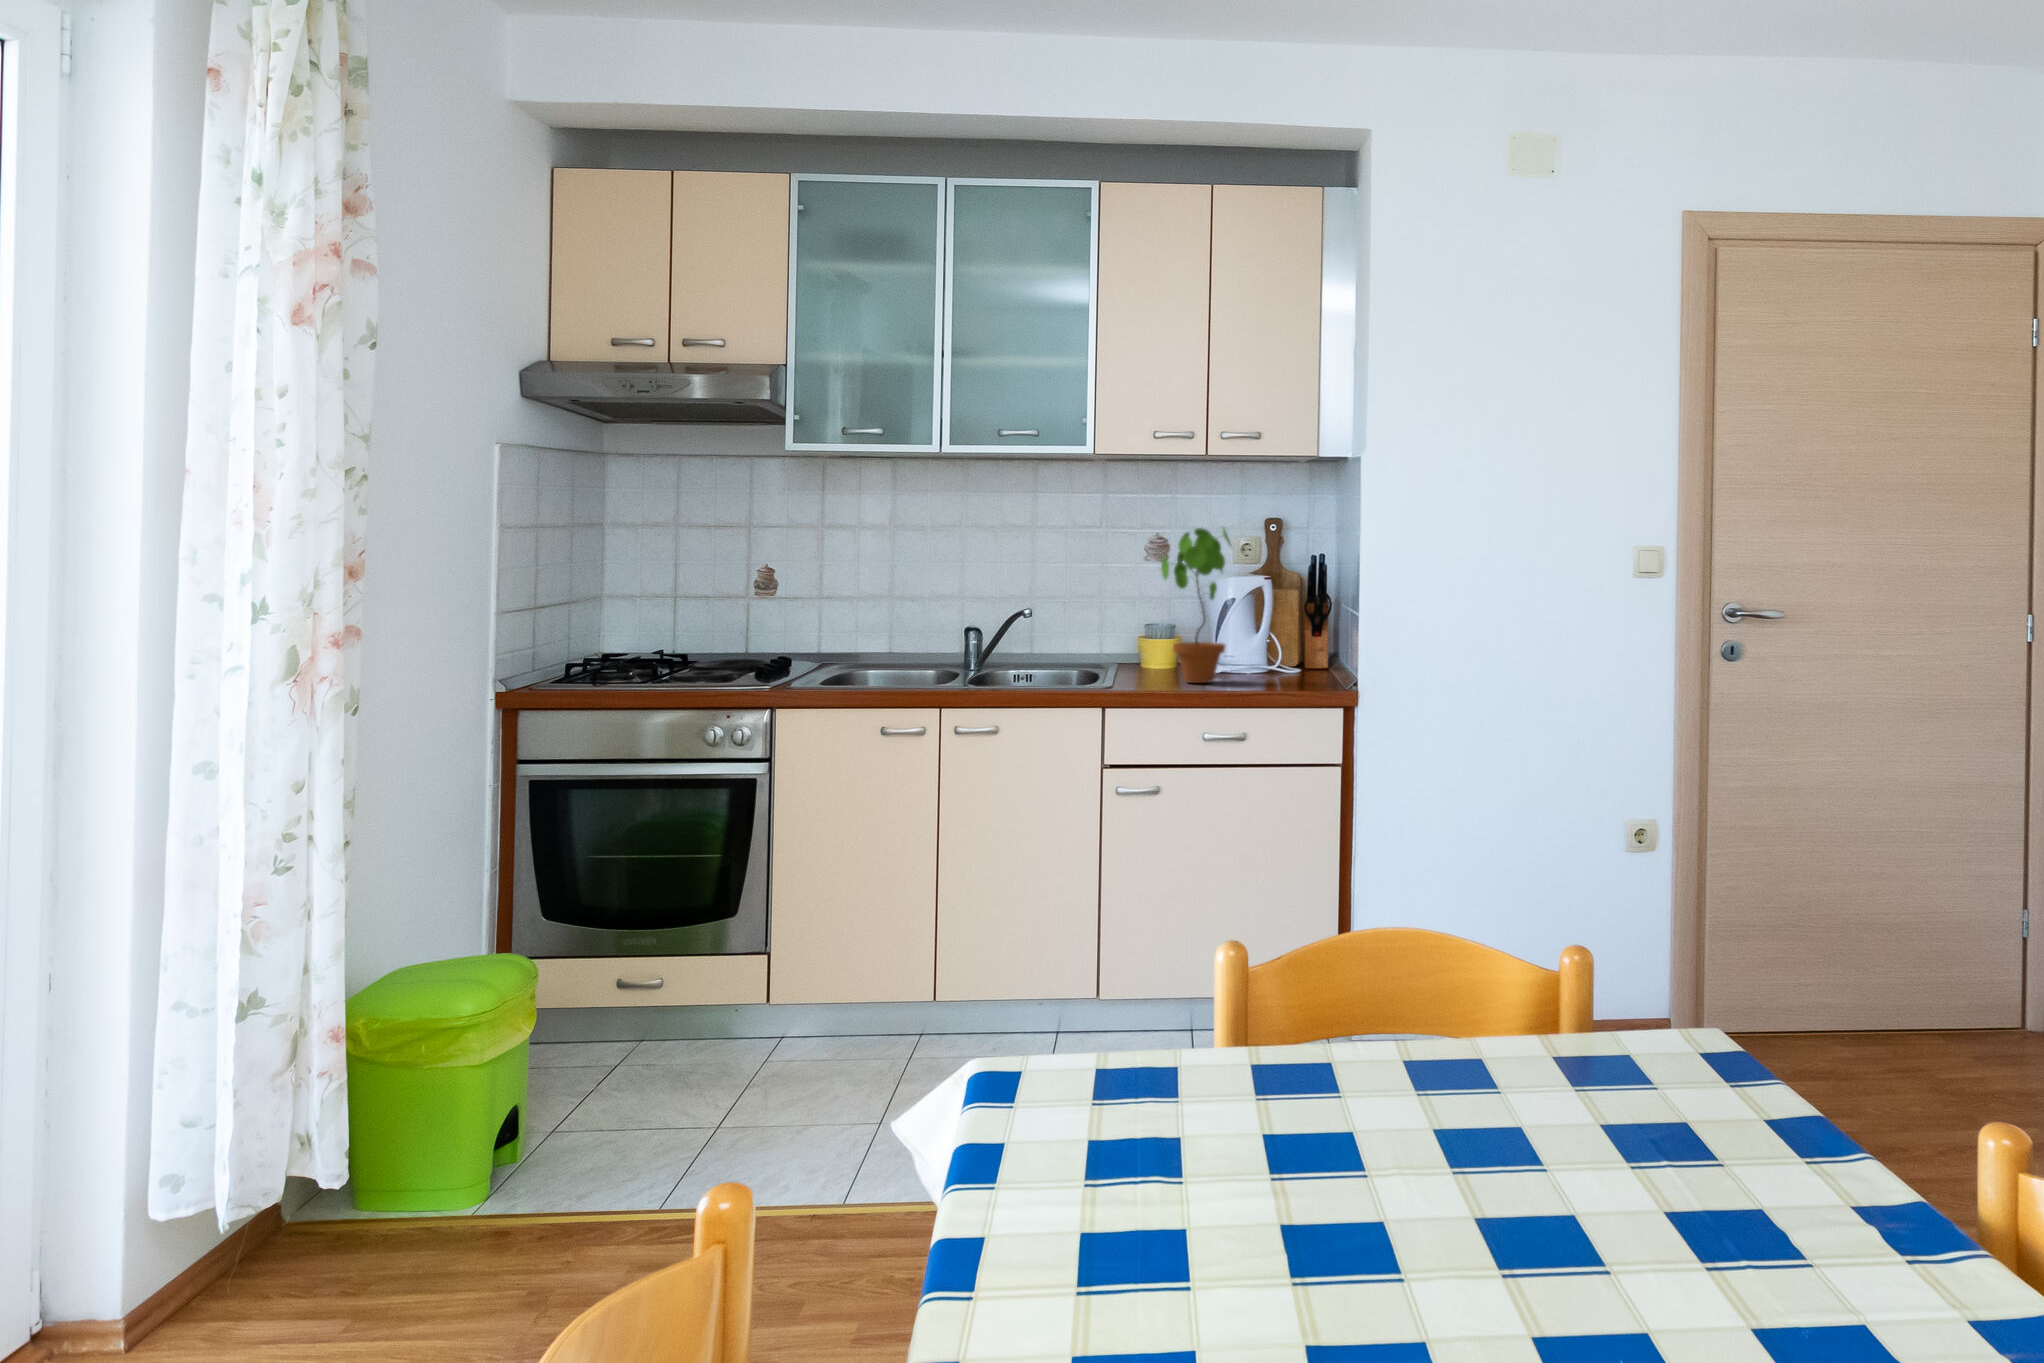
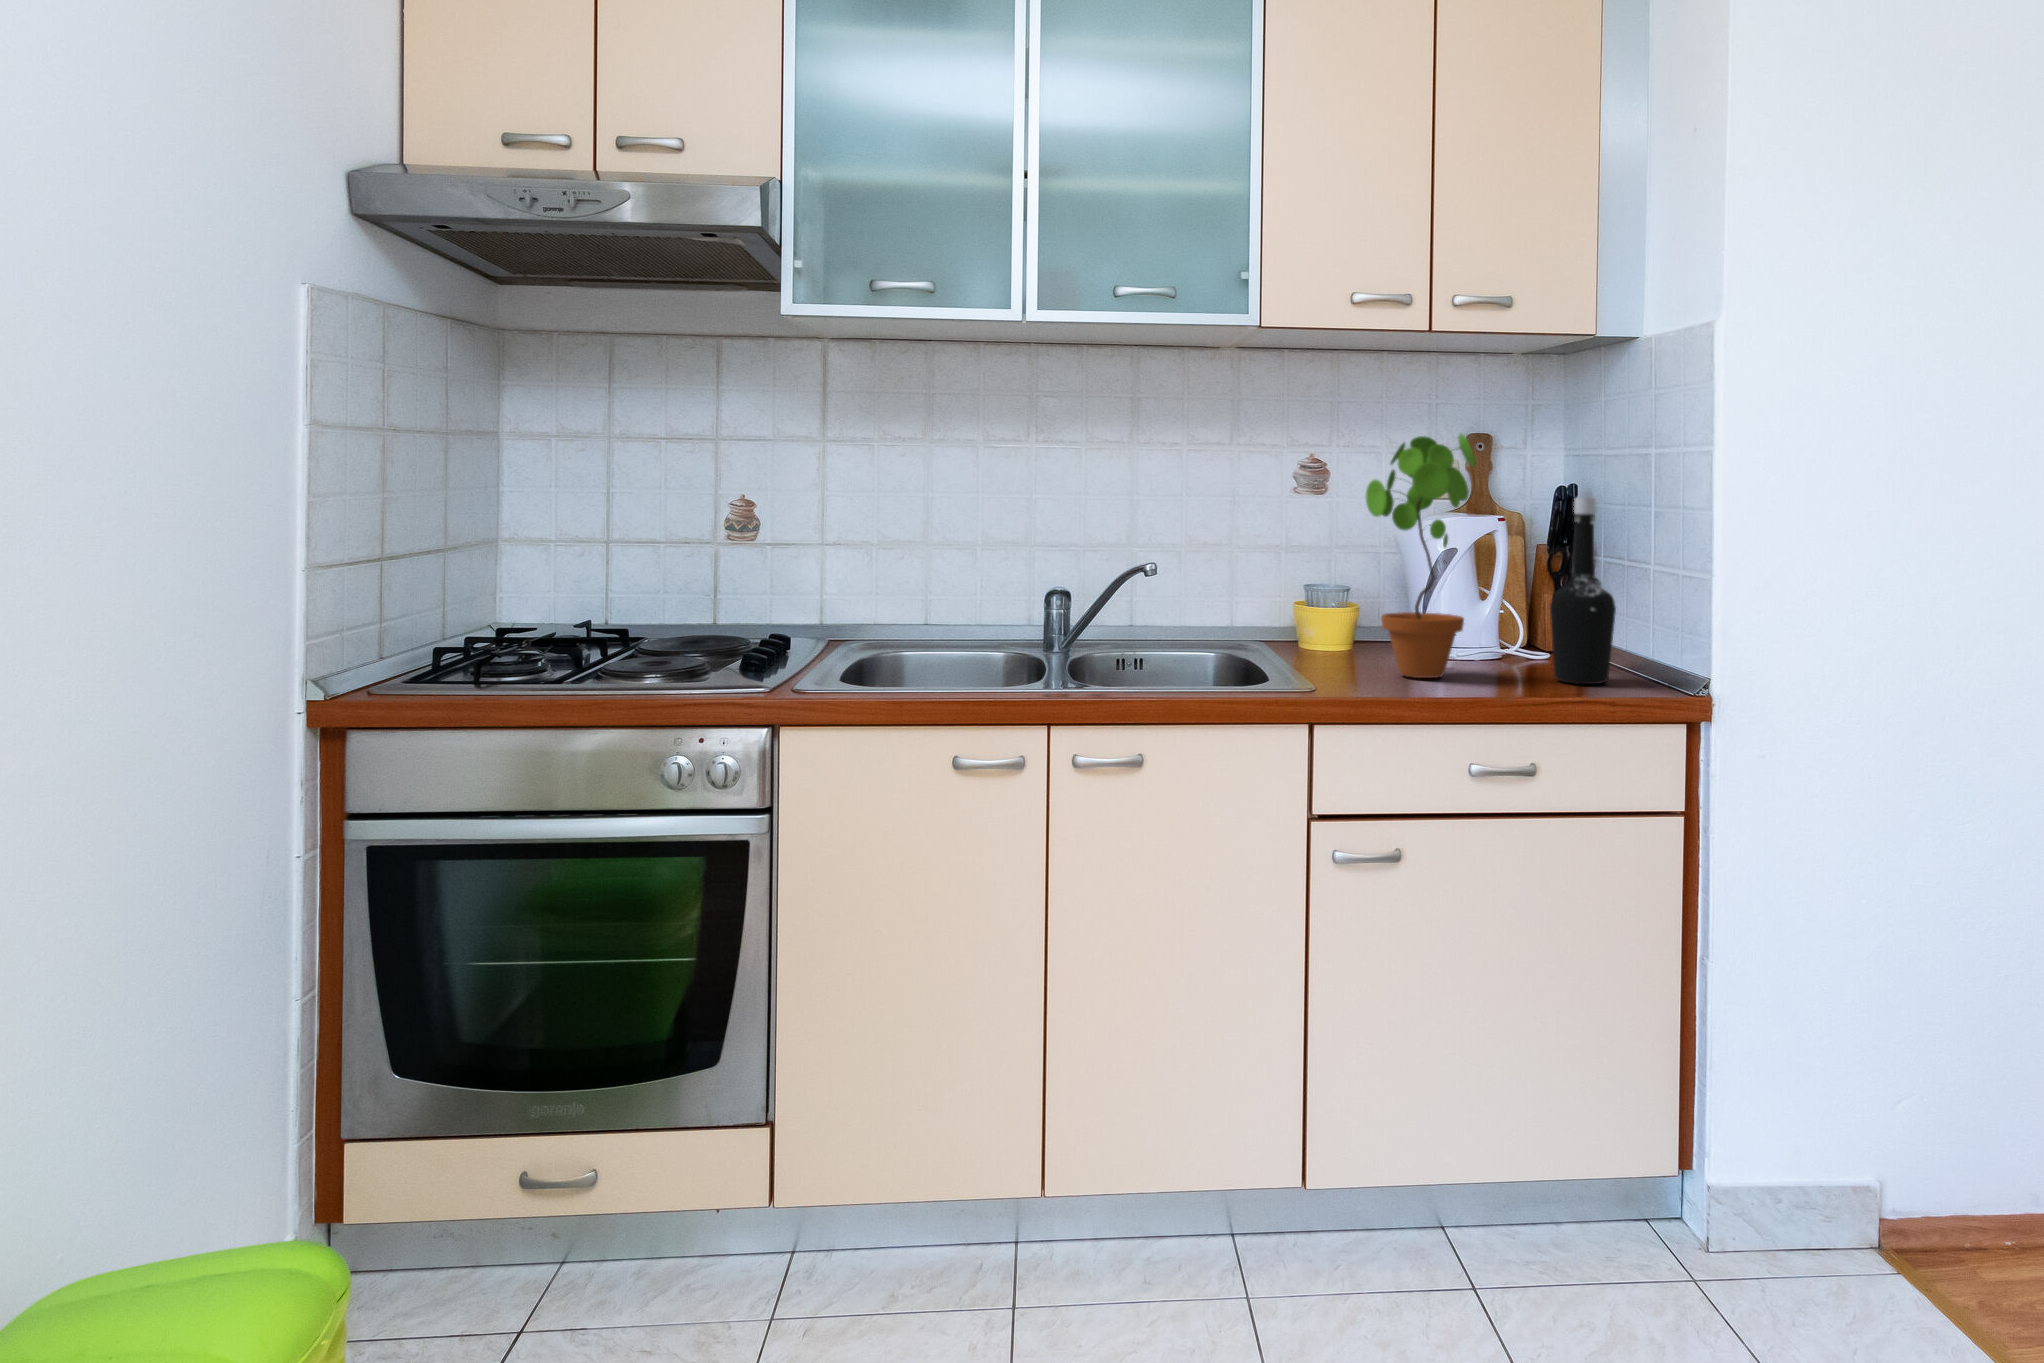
bottle: none [1280,568,1321,687] -> present [1550,498,1616,684]

